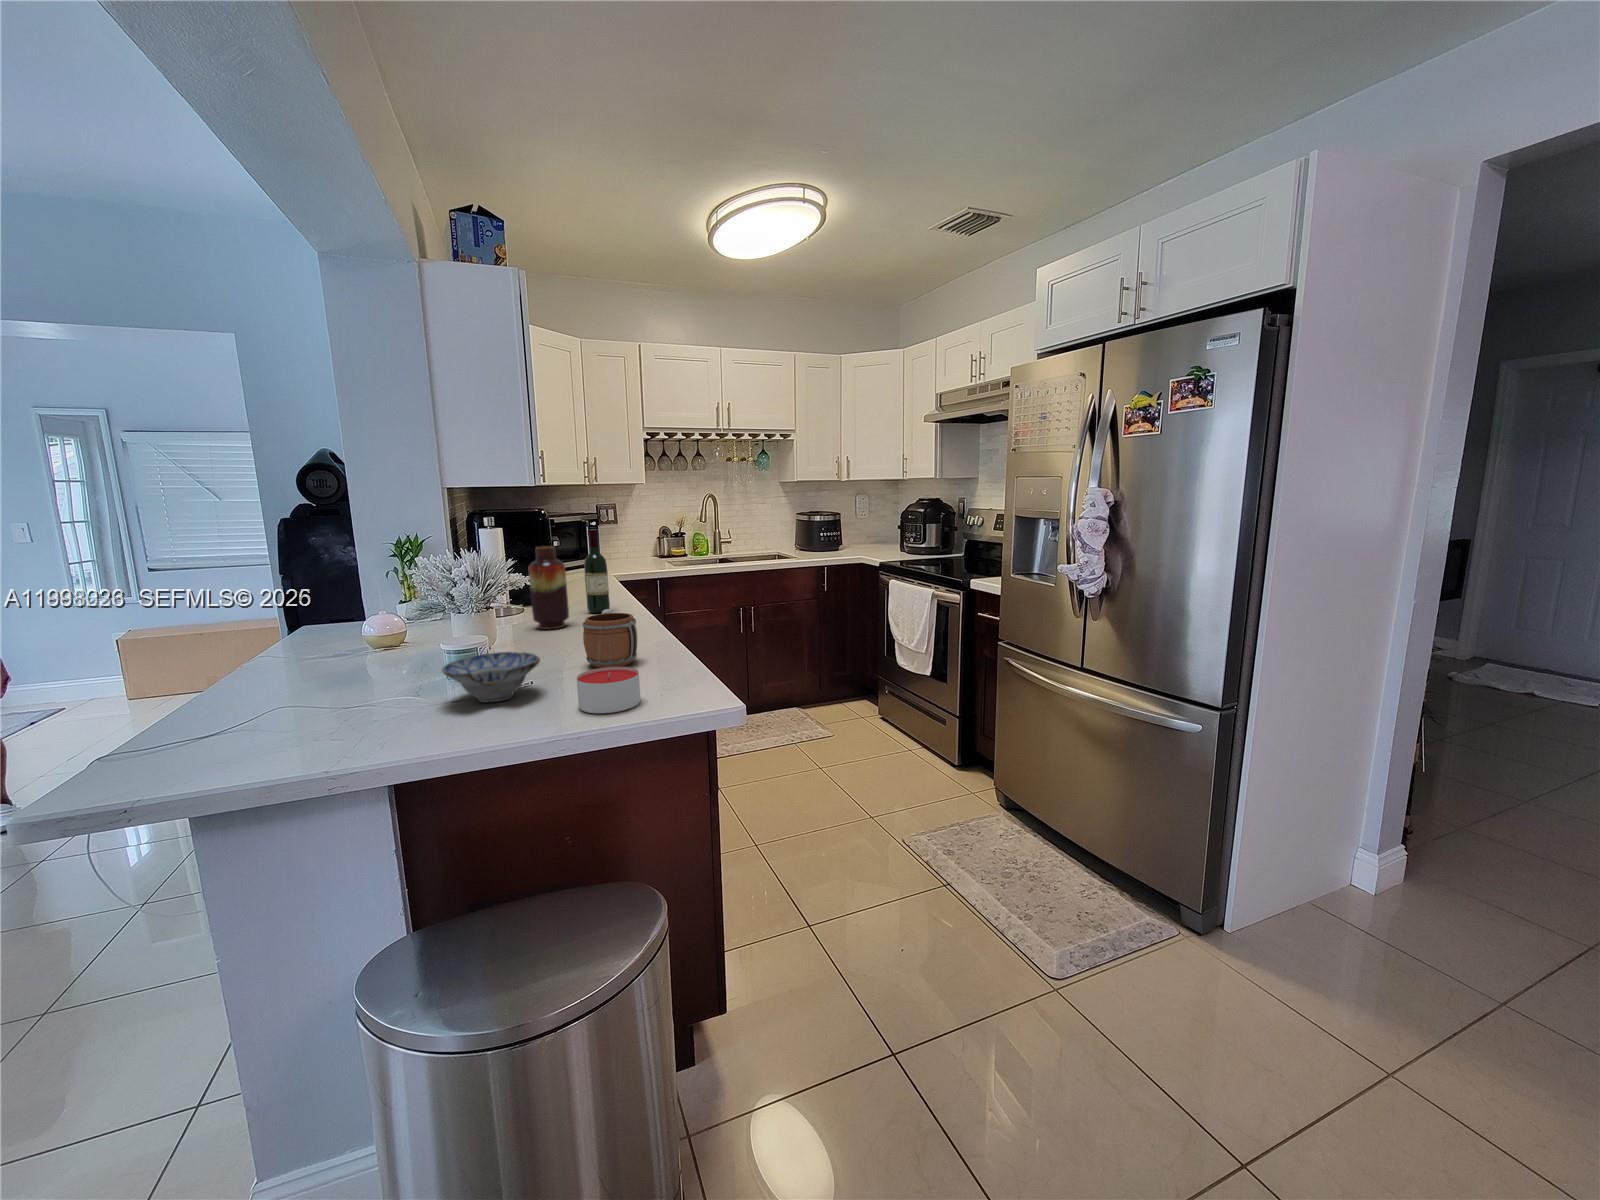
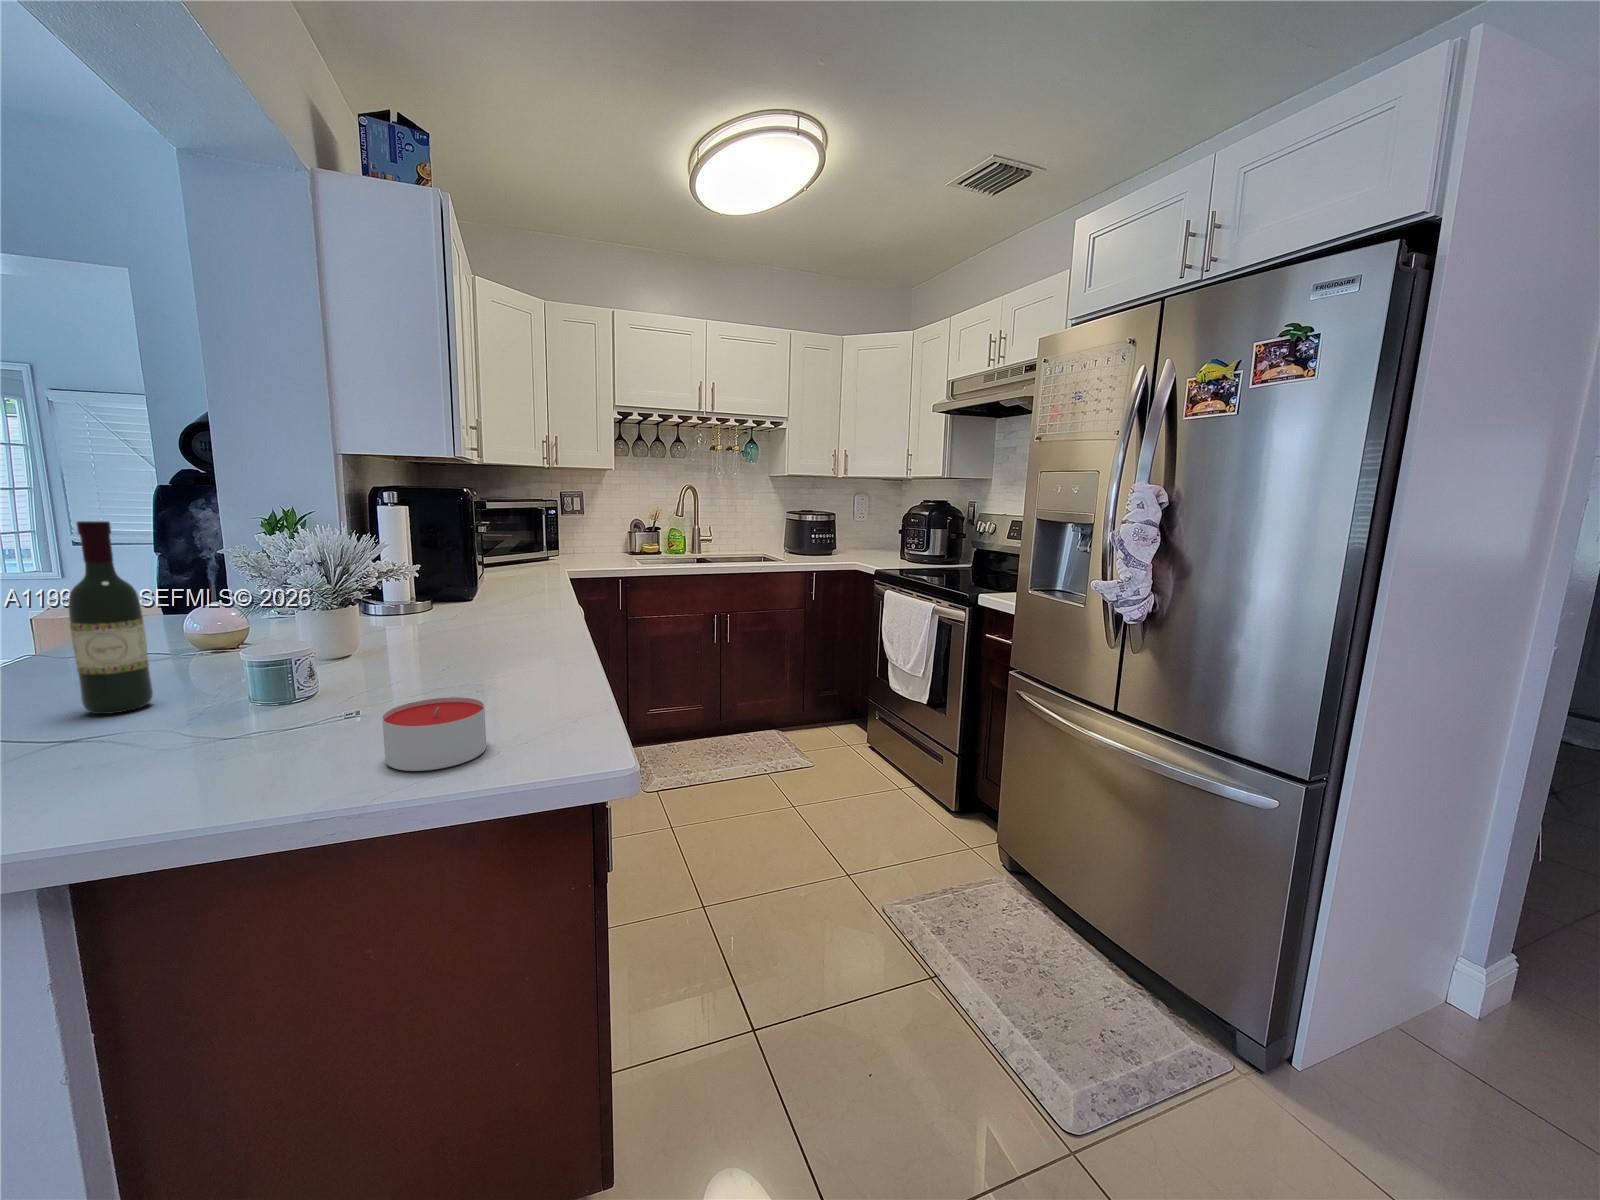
wine bottle: present [584,529,610,613] -> present [68,521,153,714]
vase: present [528,546,569,630] -> none [419,529,472,634]
mug: present [583,609,637,668] -> none [445,612,523,693]
ceramic bowl: present [442,652,540,703] -> none [190,667,357,742]

